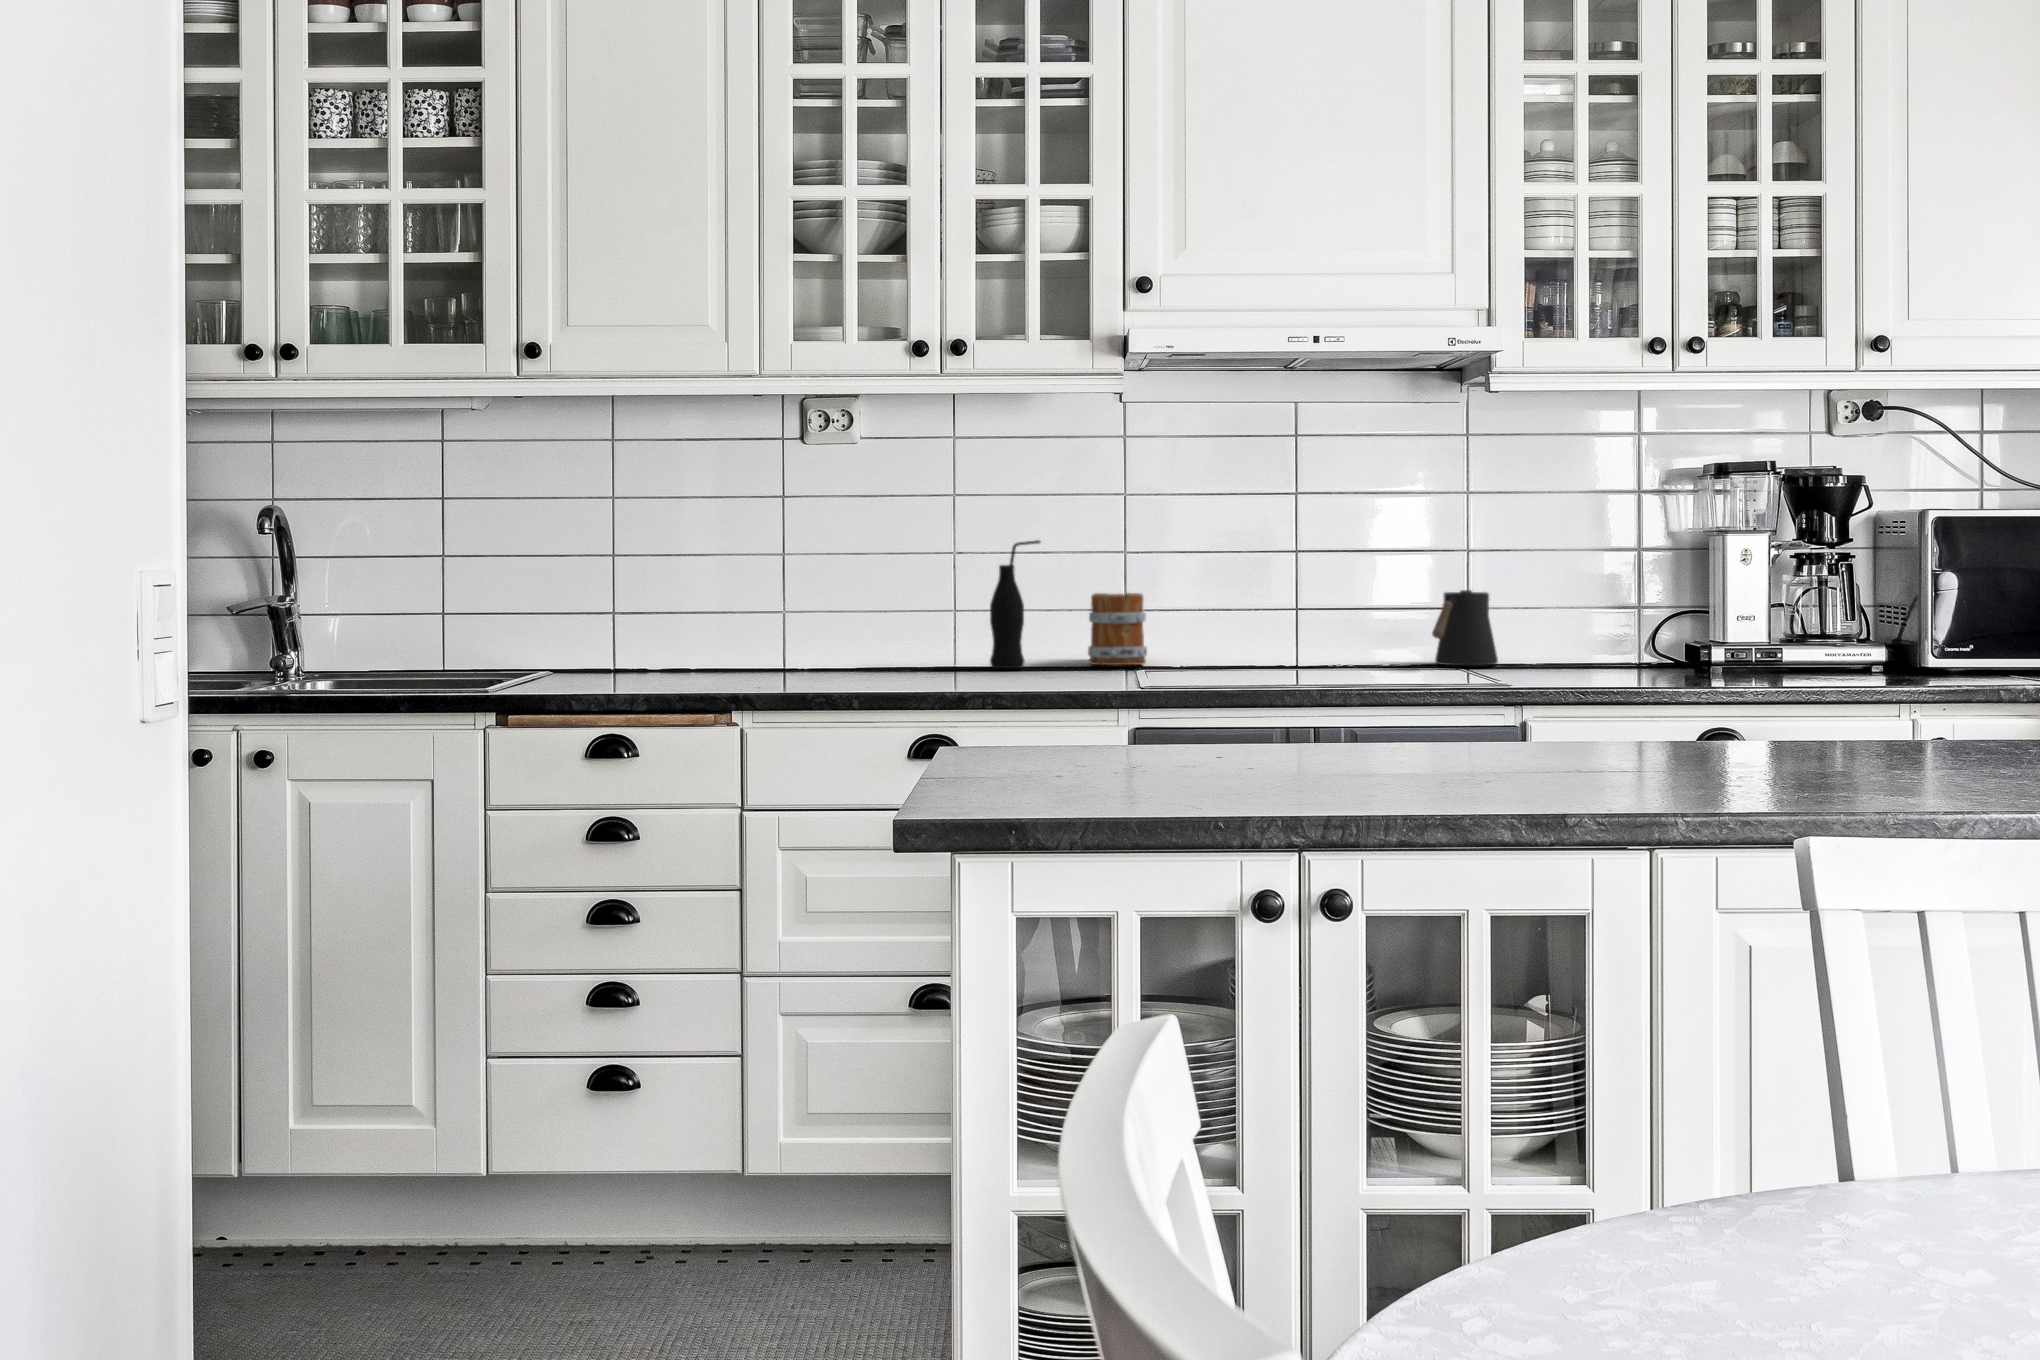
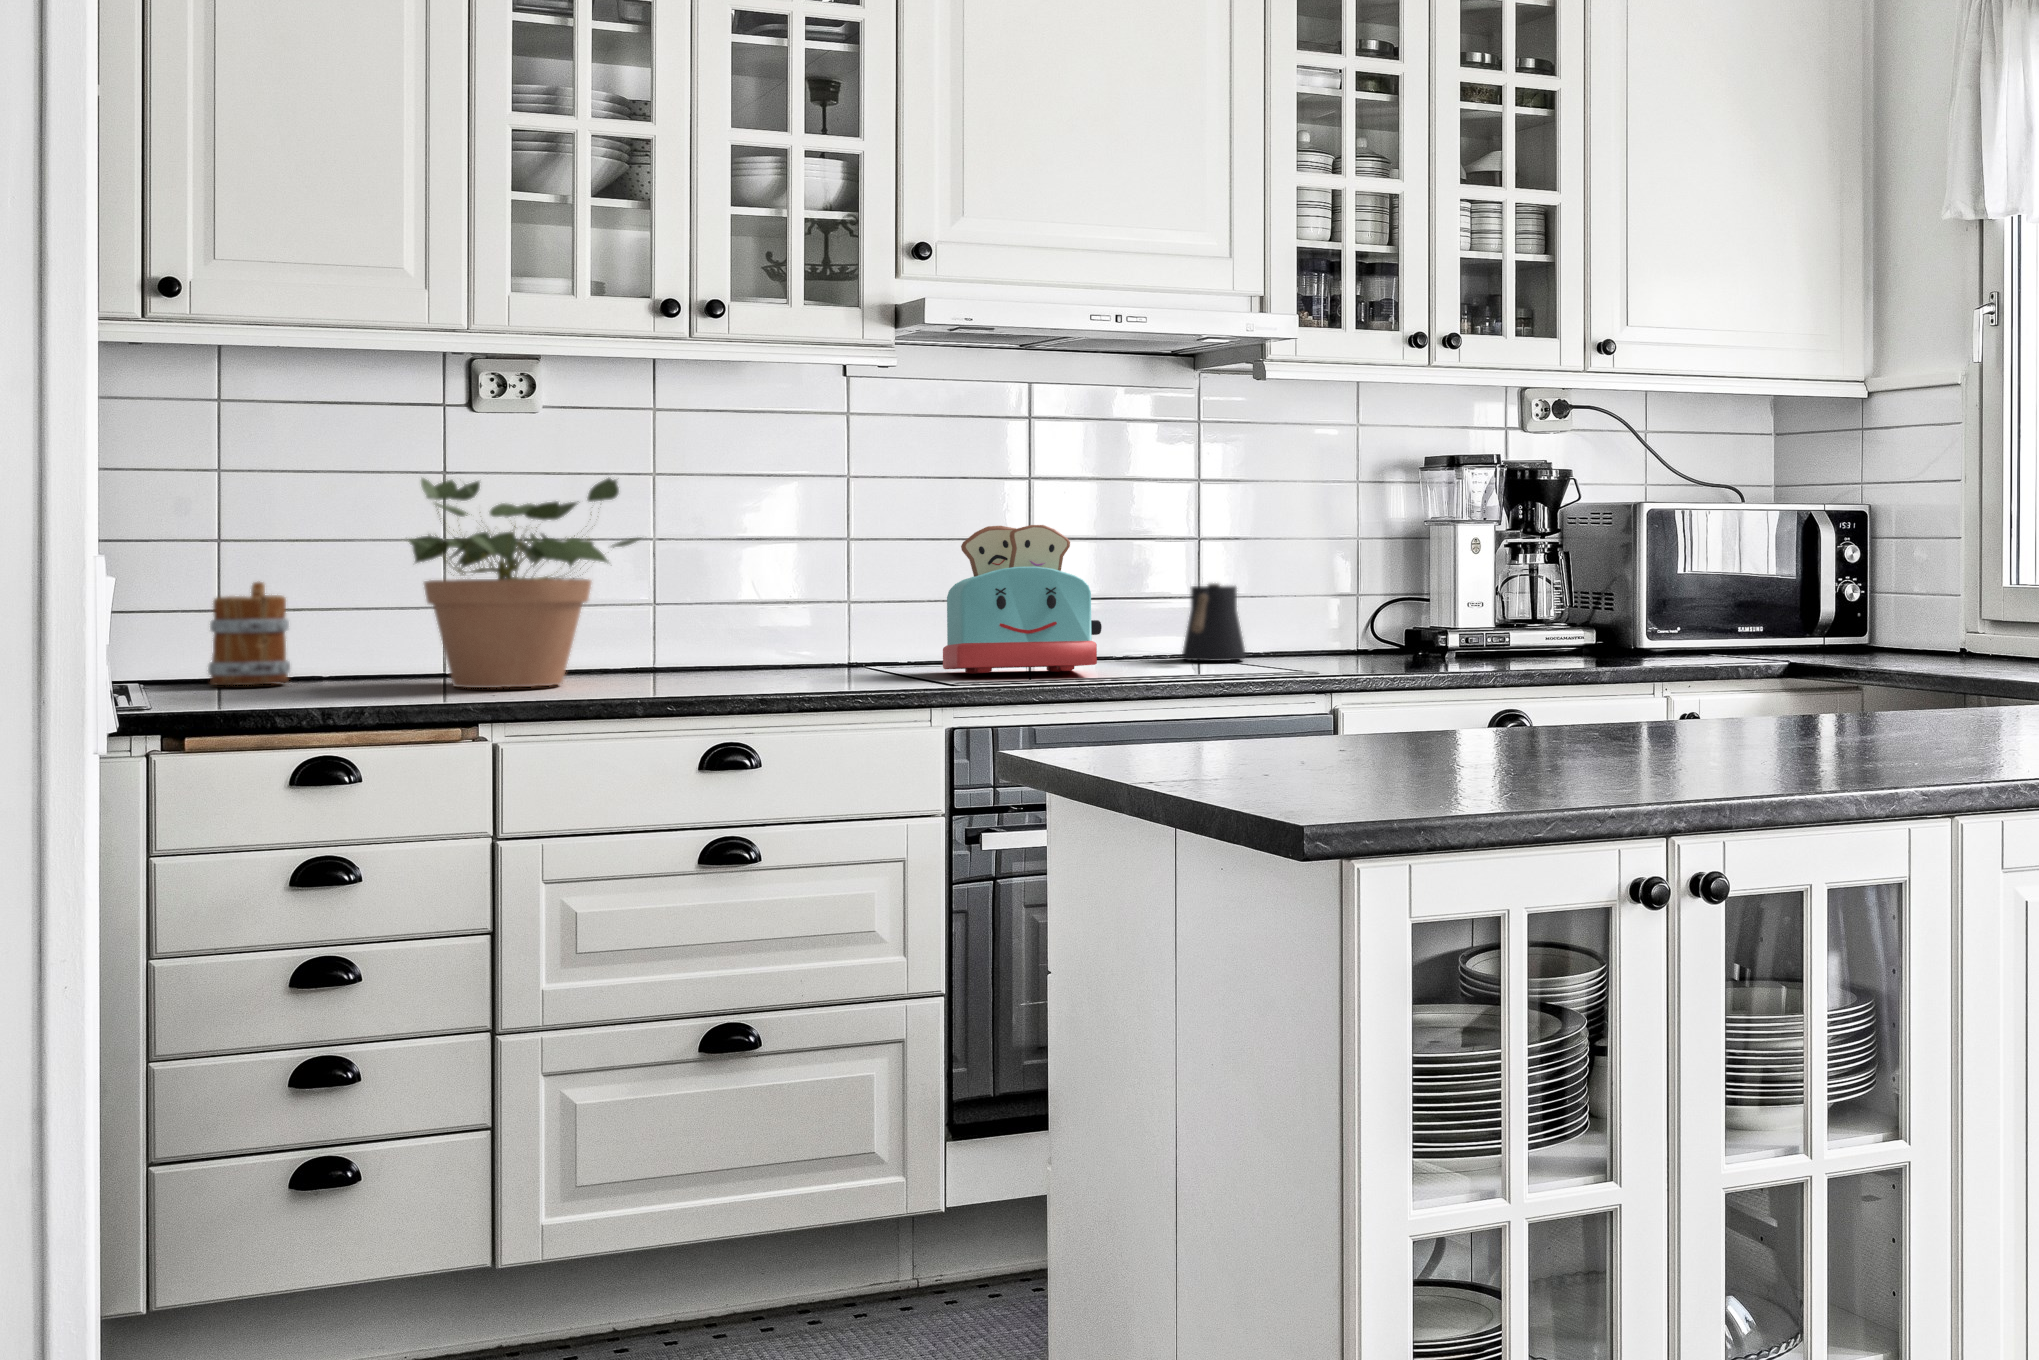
potted plant: none [713,496,926,676] -> present [409,478,641,688]
toaster: none [1185,536,1328,675] -> present [943,525,1102,674]
bottle: present [990,540,1040,669] -> none [712,530,771,675]
mug: present [1088,593,1147,665] -> present [208,582,290,685]

